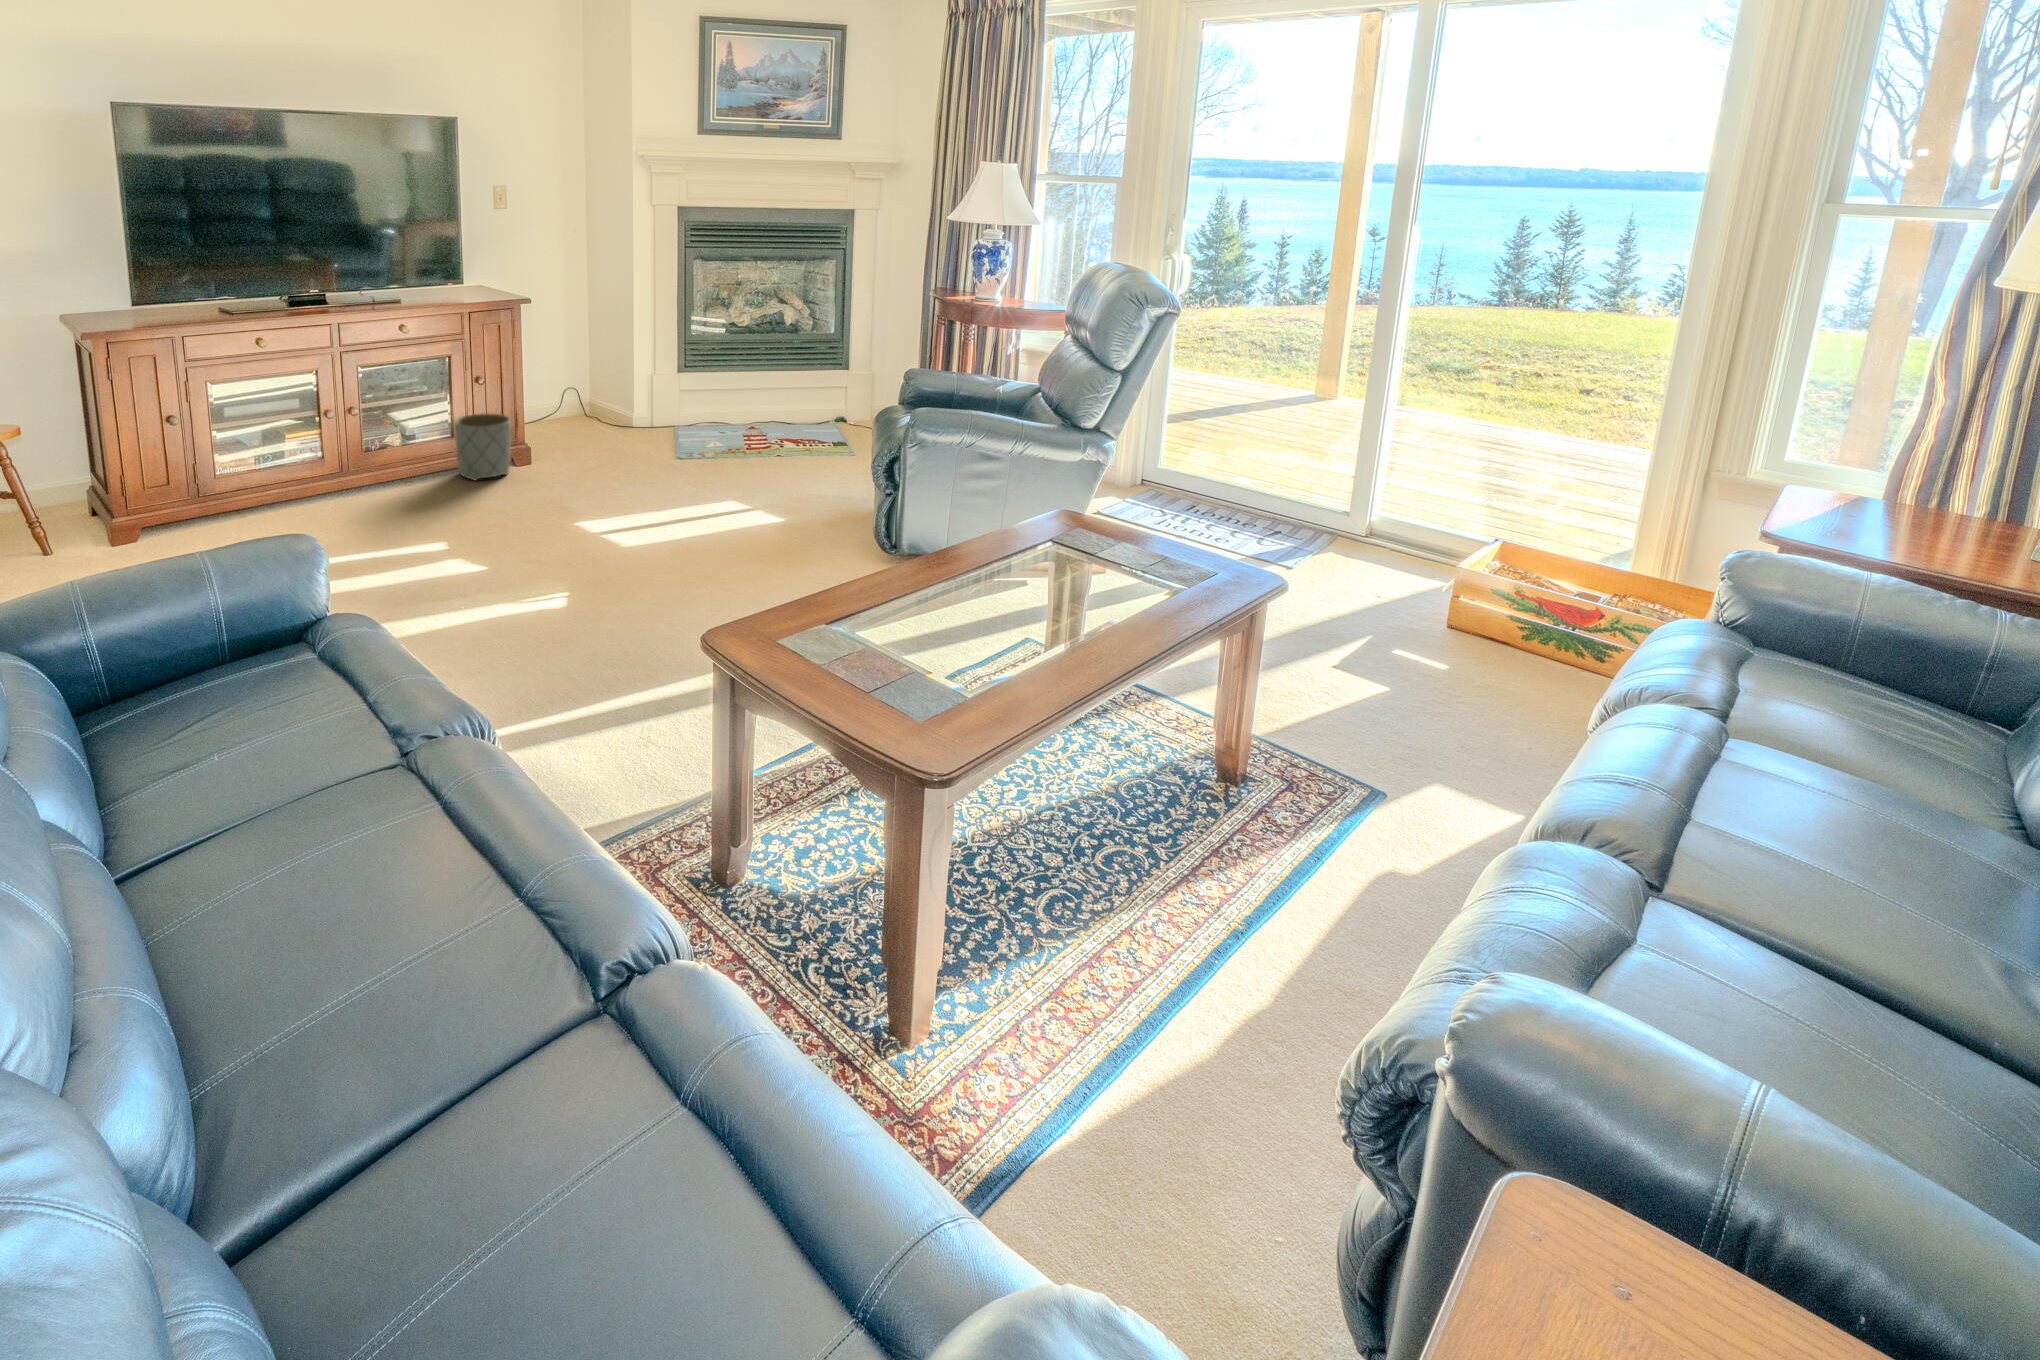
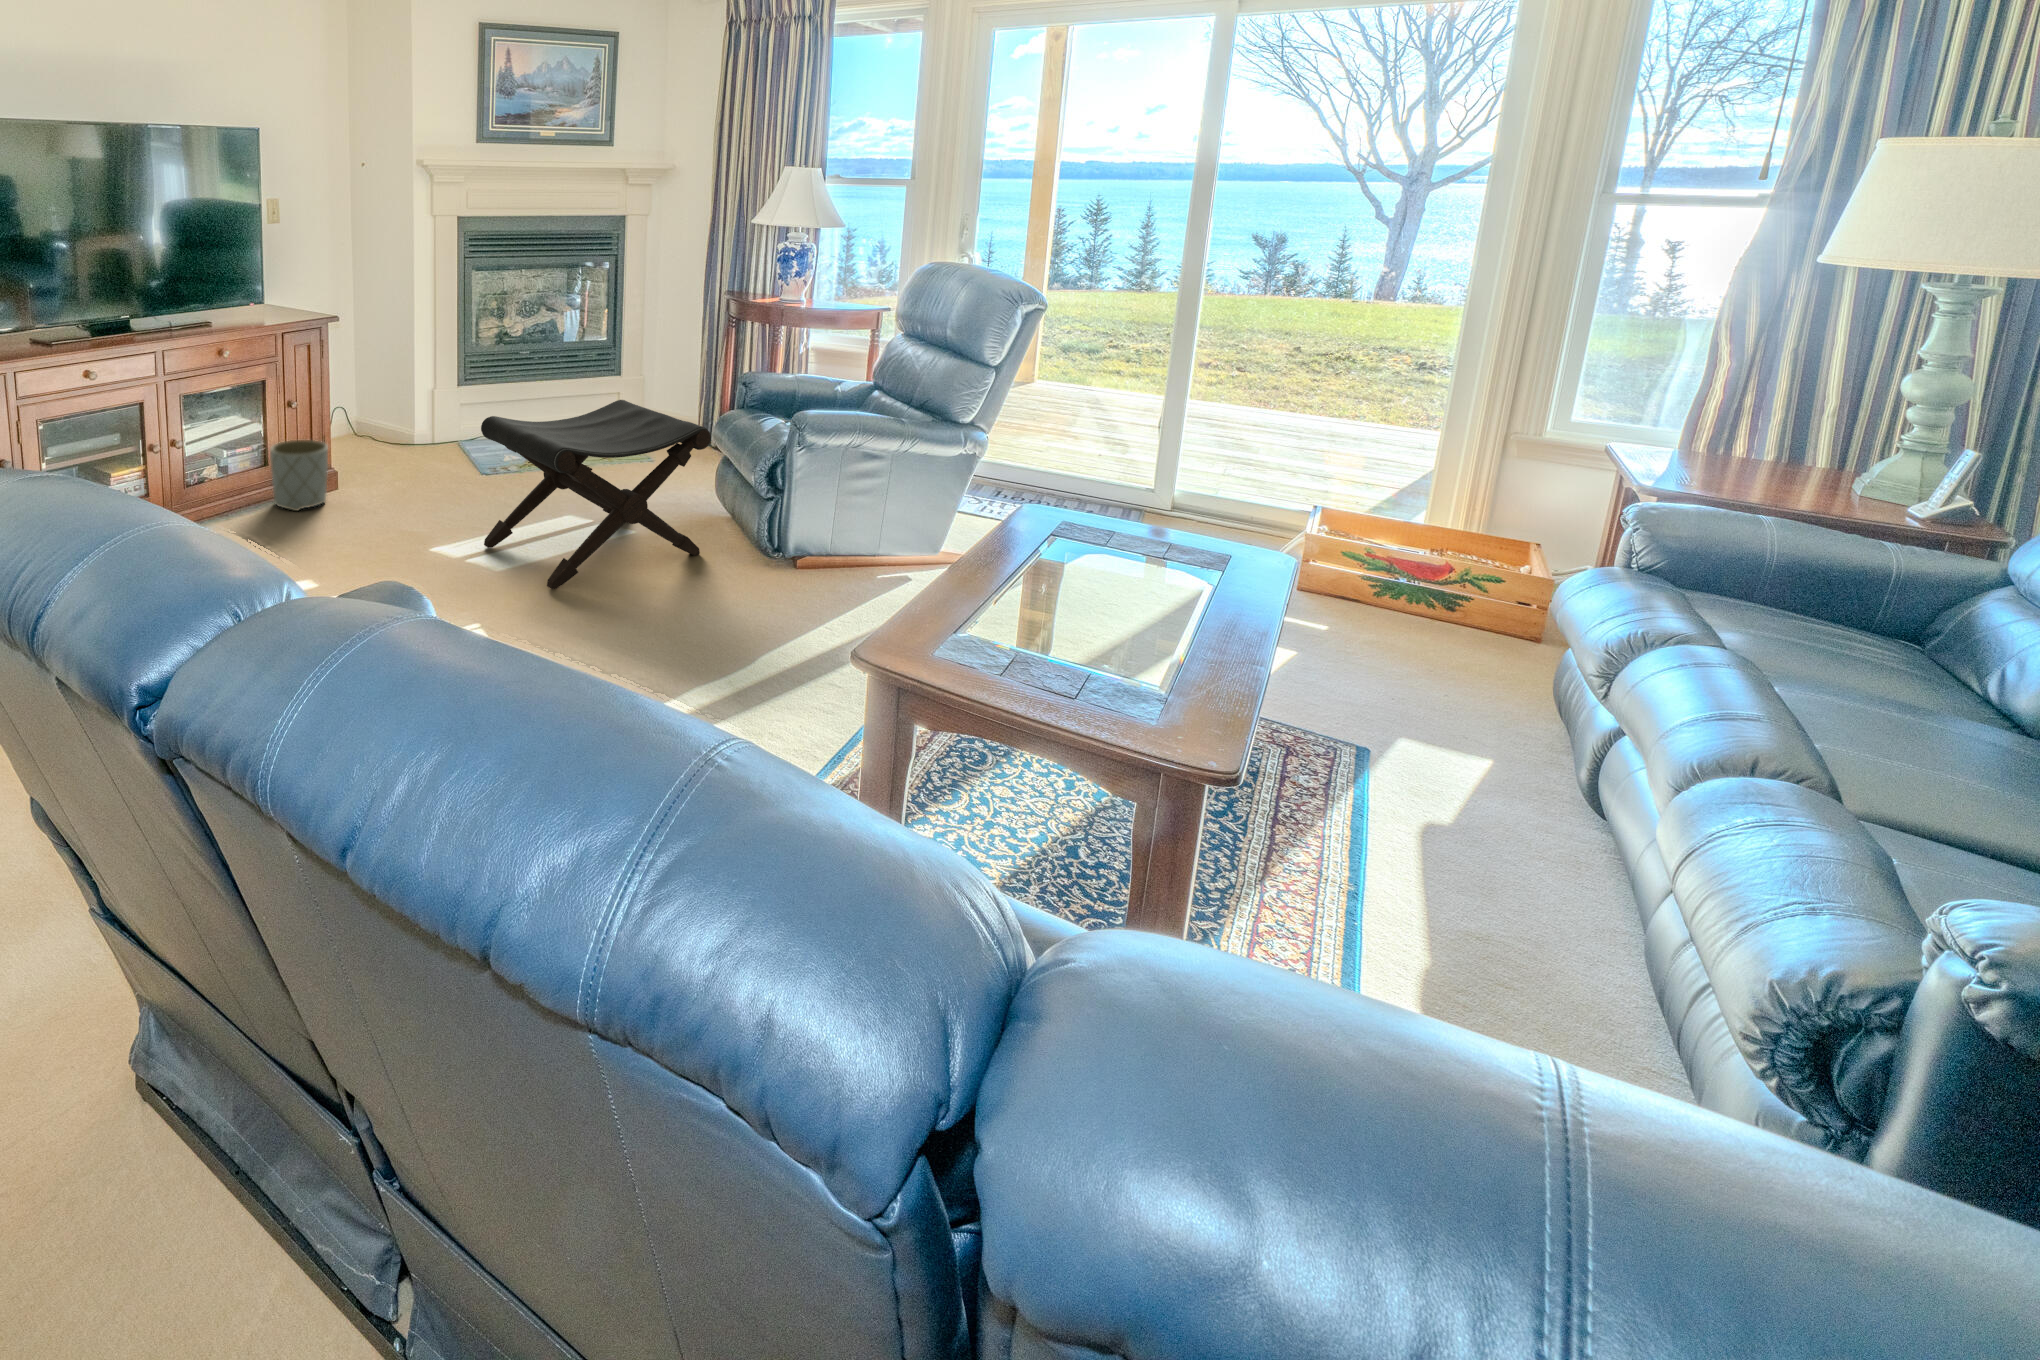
footstool: none [618,389,834,568] -> present [481,400,711,589]

